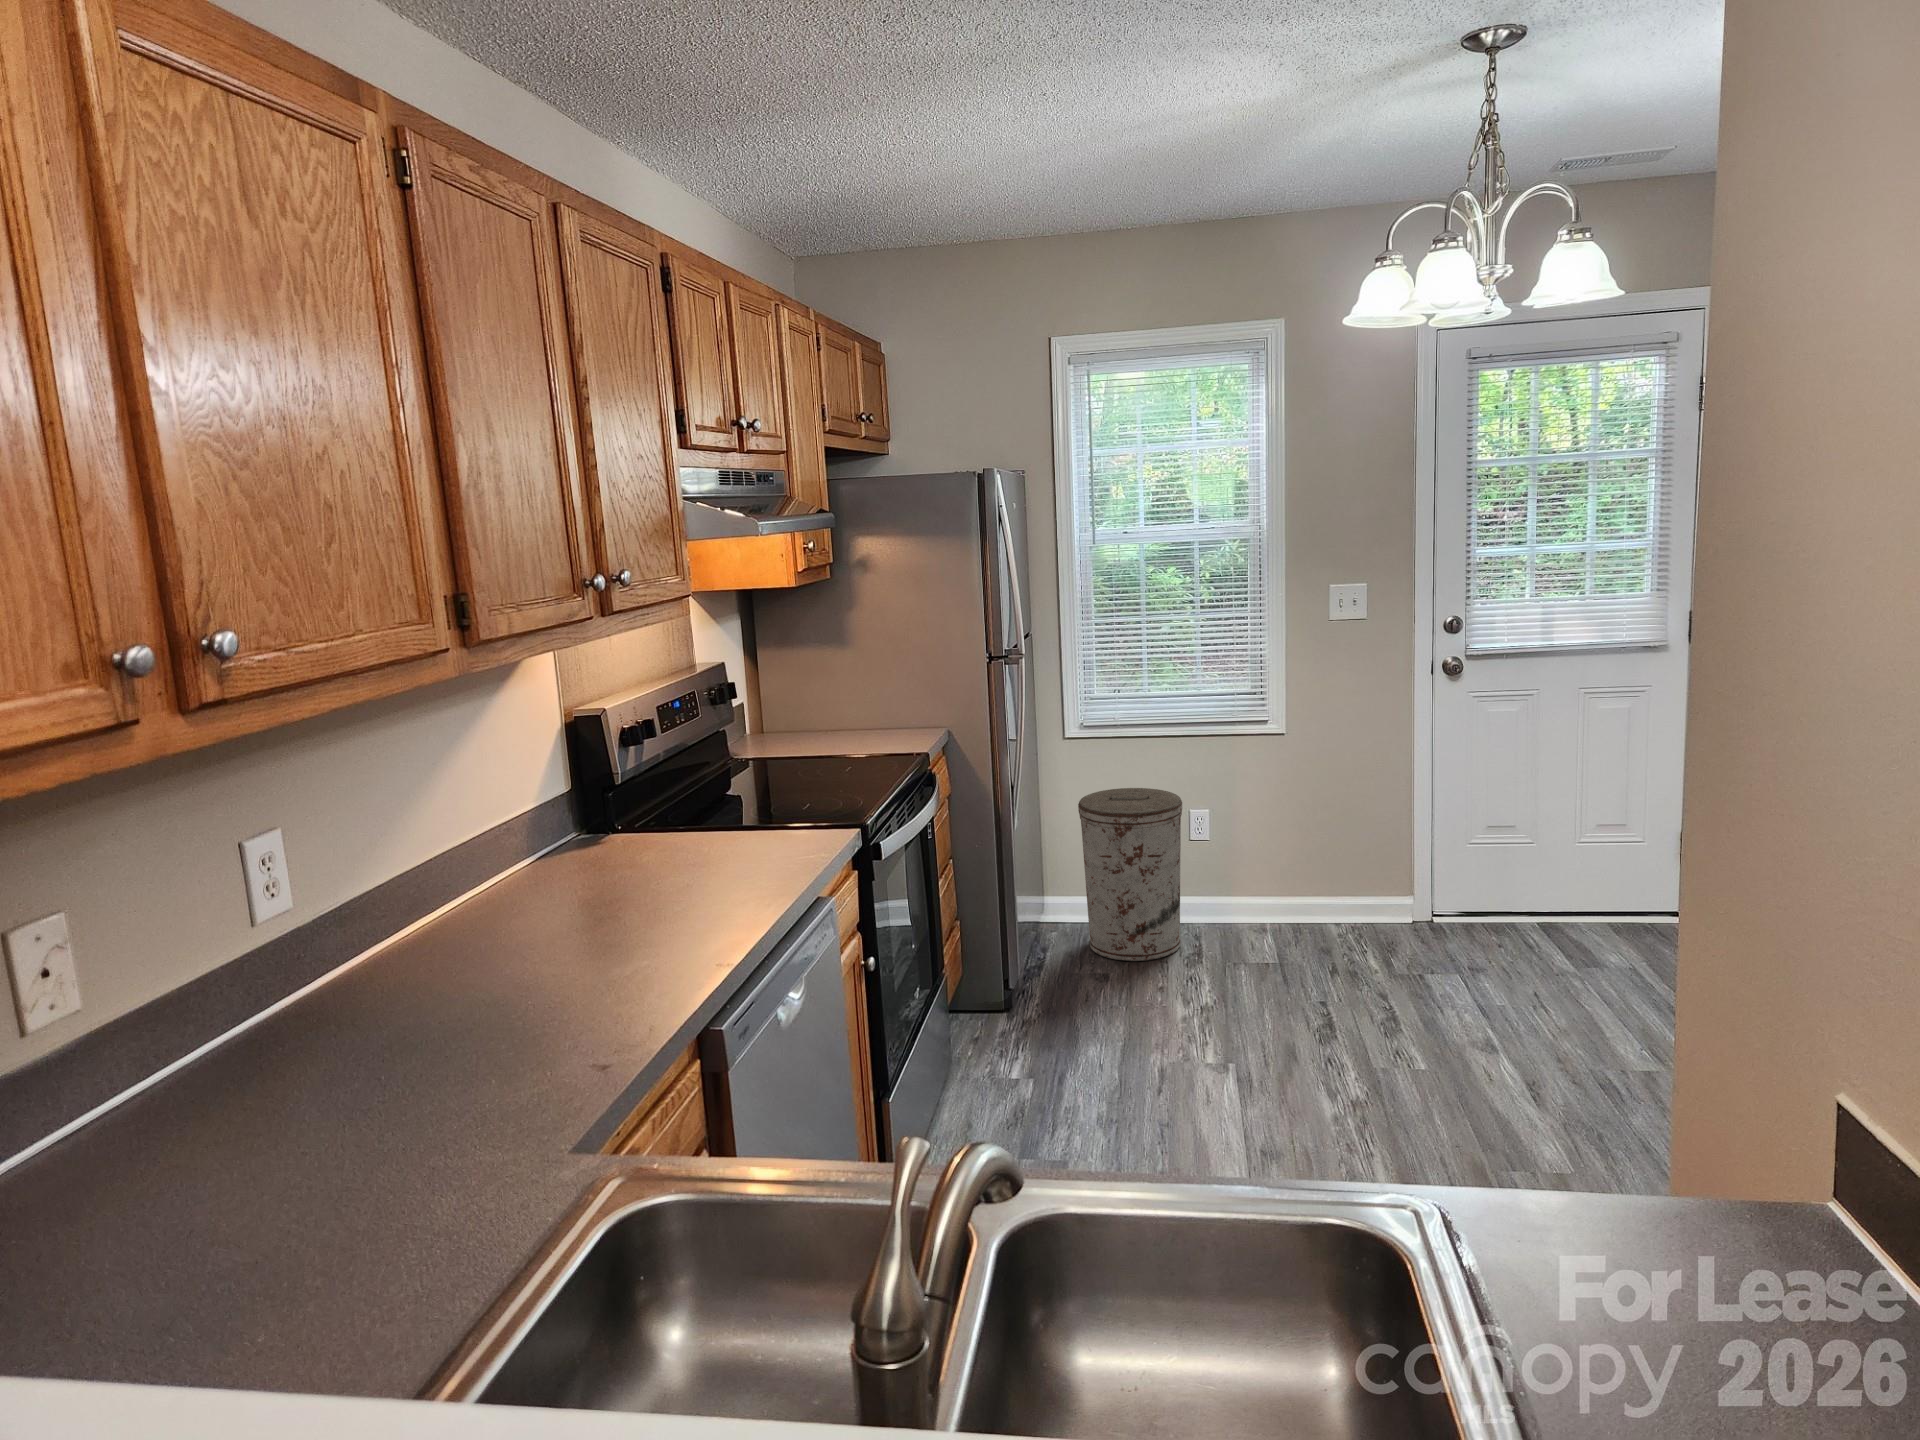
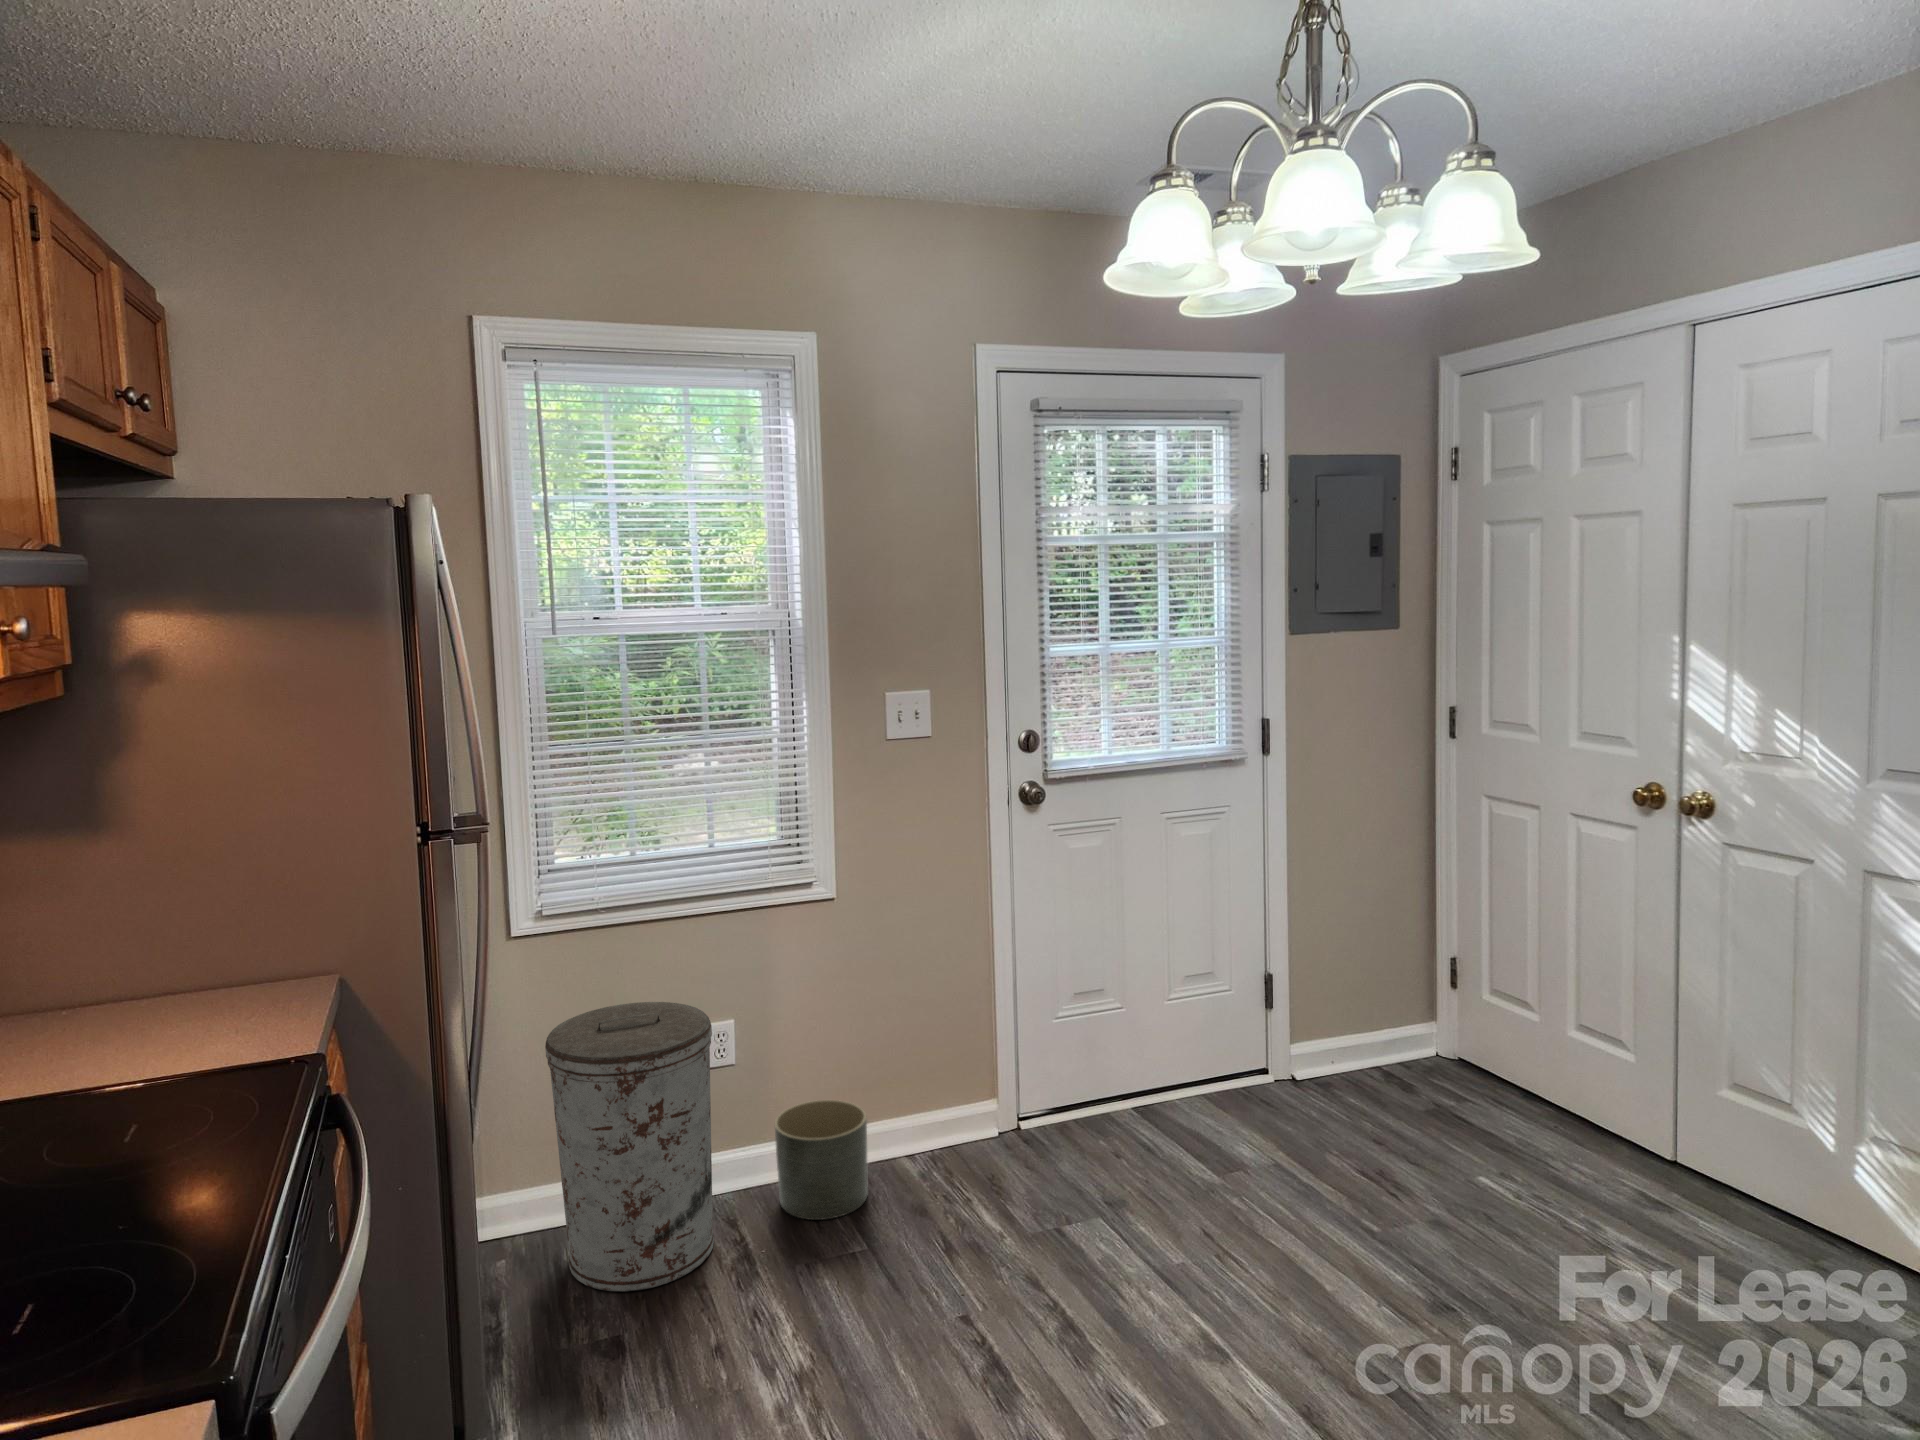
planter: none [1228,873,1294,949] -> present [775,1100,868,1220]

